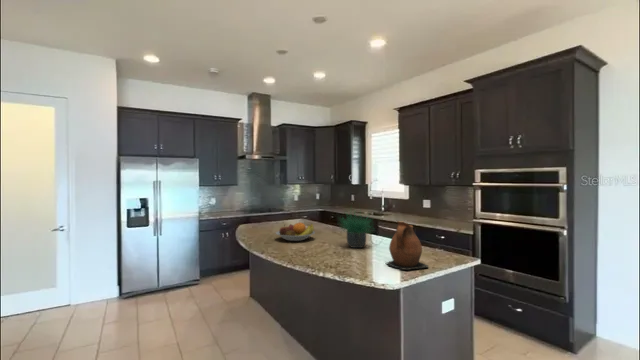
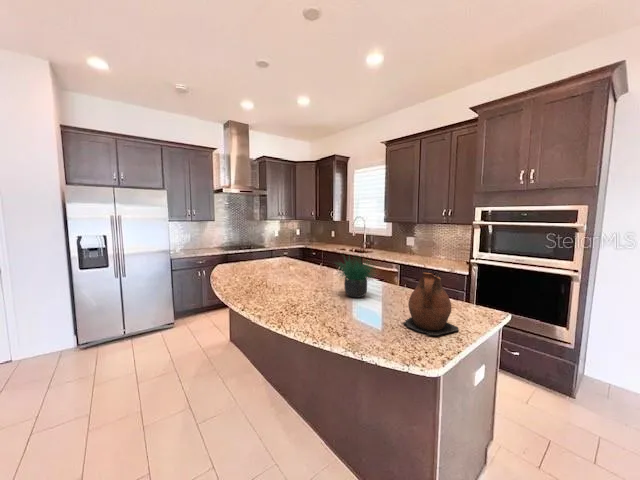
fruit bowl: present [276,223,315,241] -> none [259,266,305,287]

